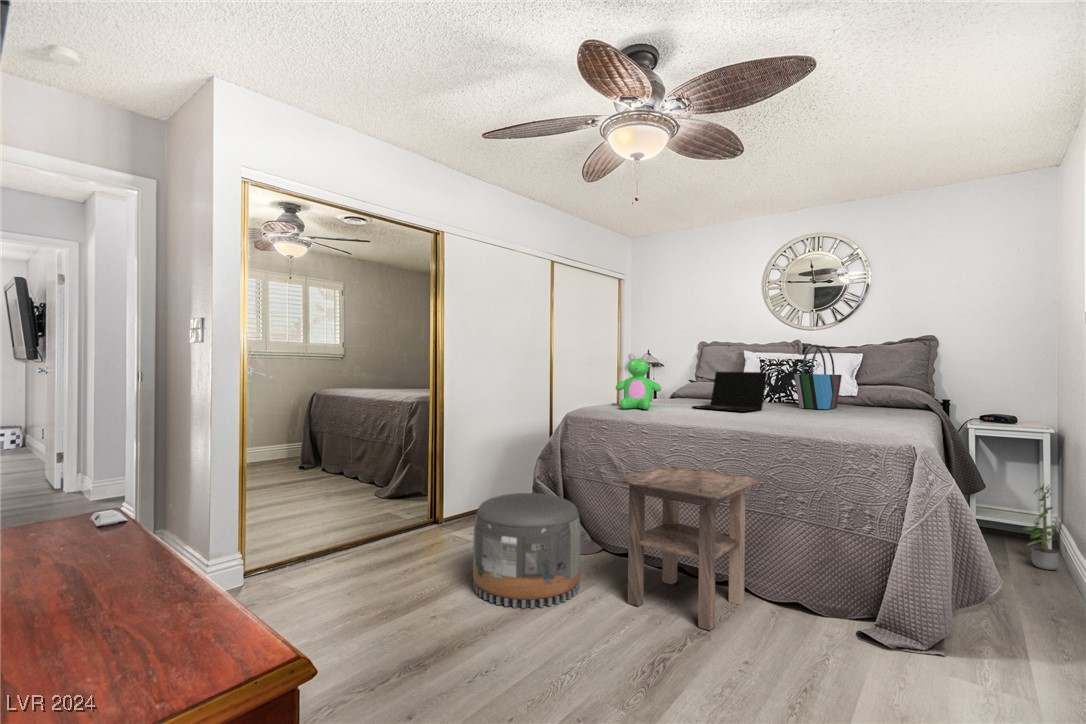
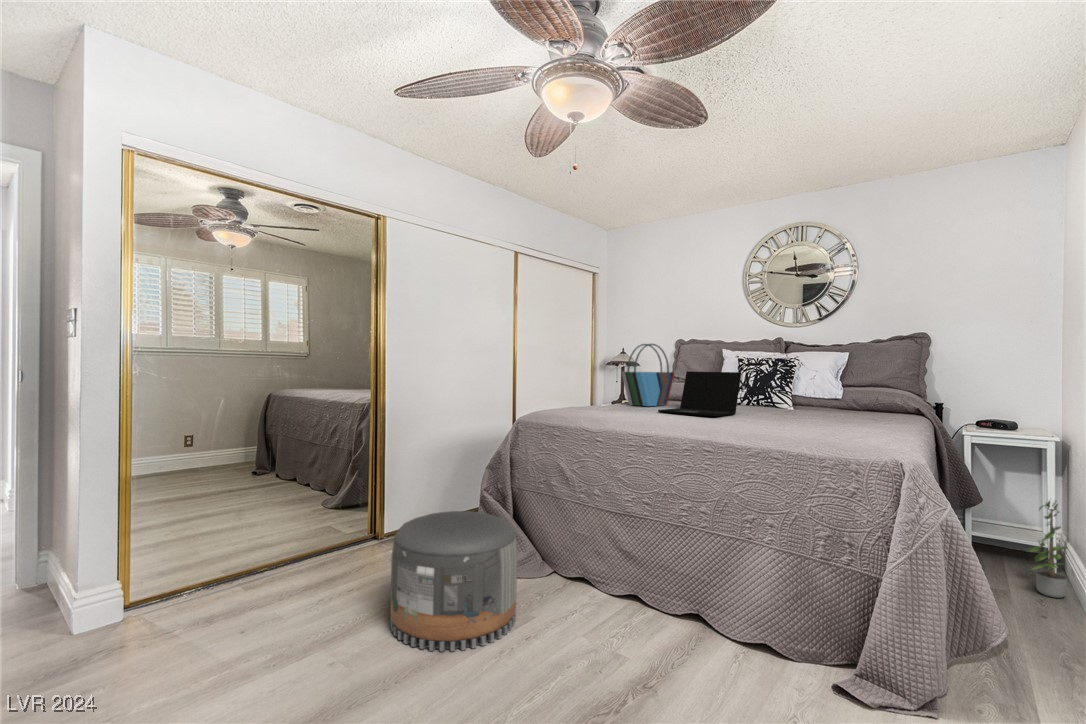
tote bag: present [794,345,842,409] -> present [622,344,675,406]
teddy bear: present [616,353,661,409] -> none [574,351,624,414]
side table: present [614,466,761,631] -> none [550,480,724,683]

